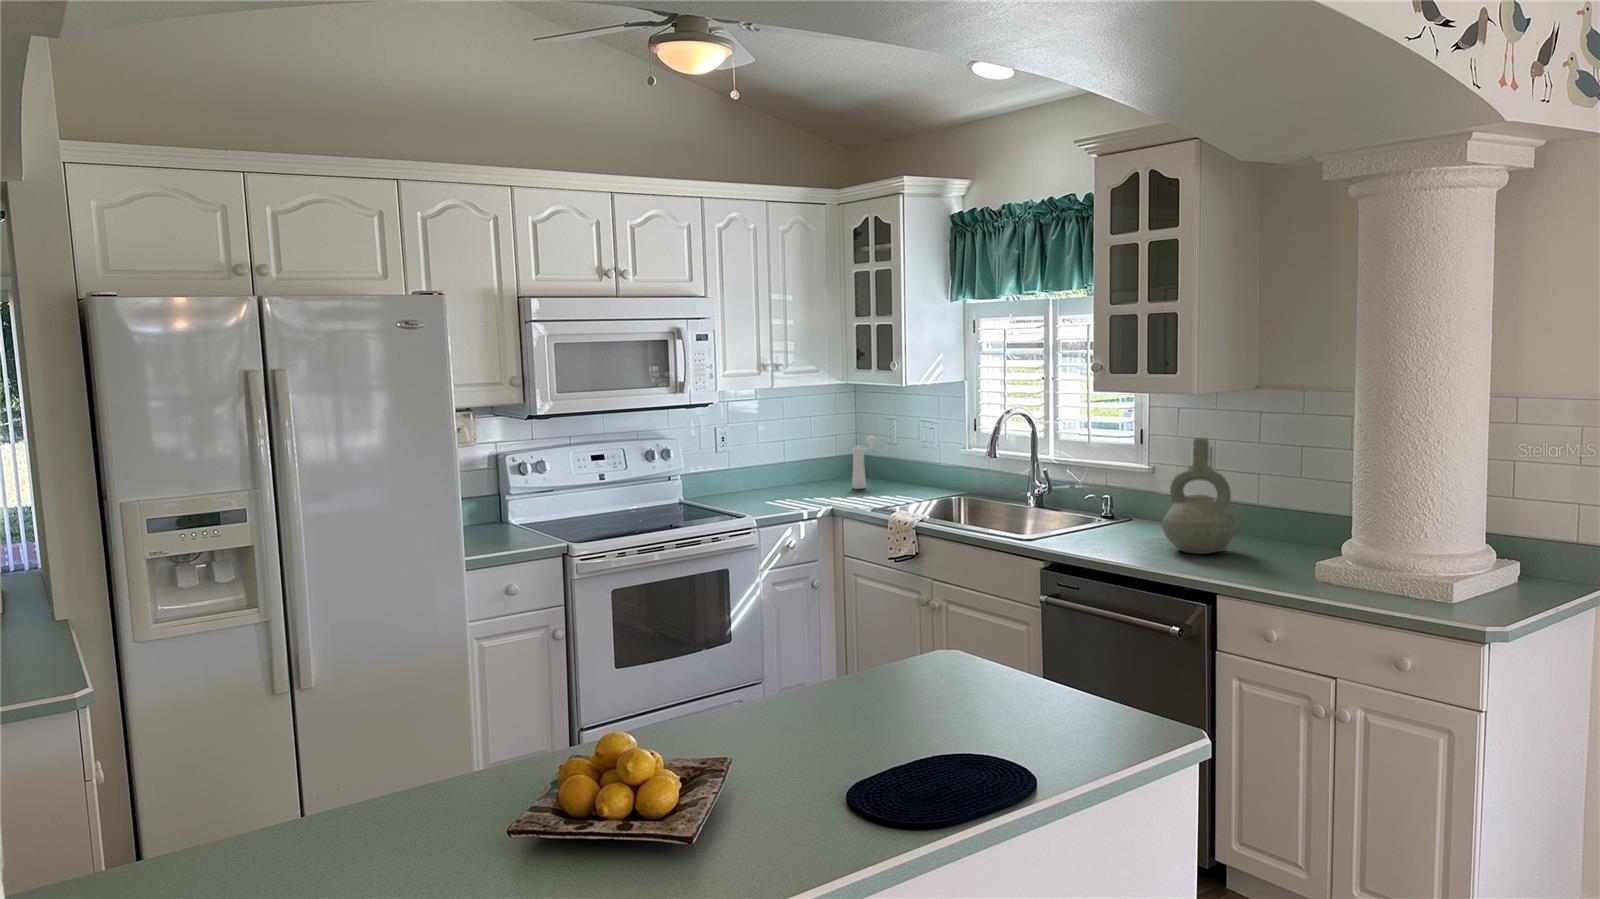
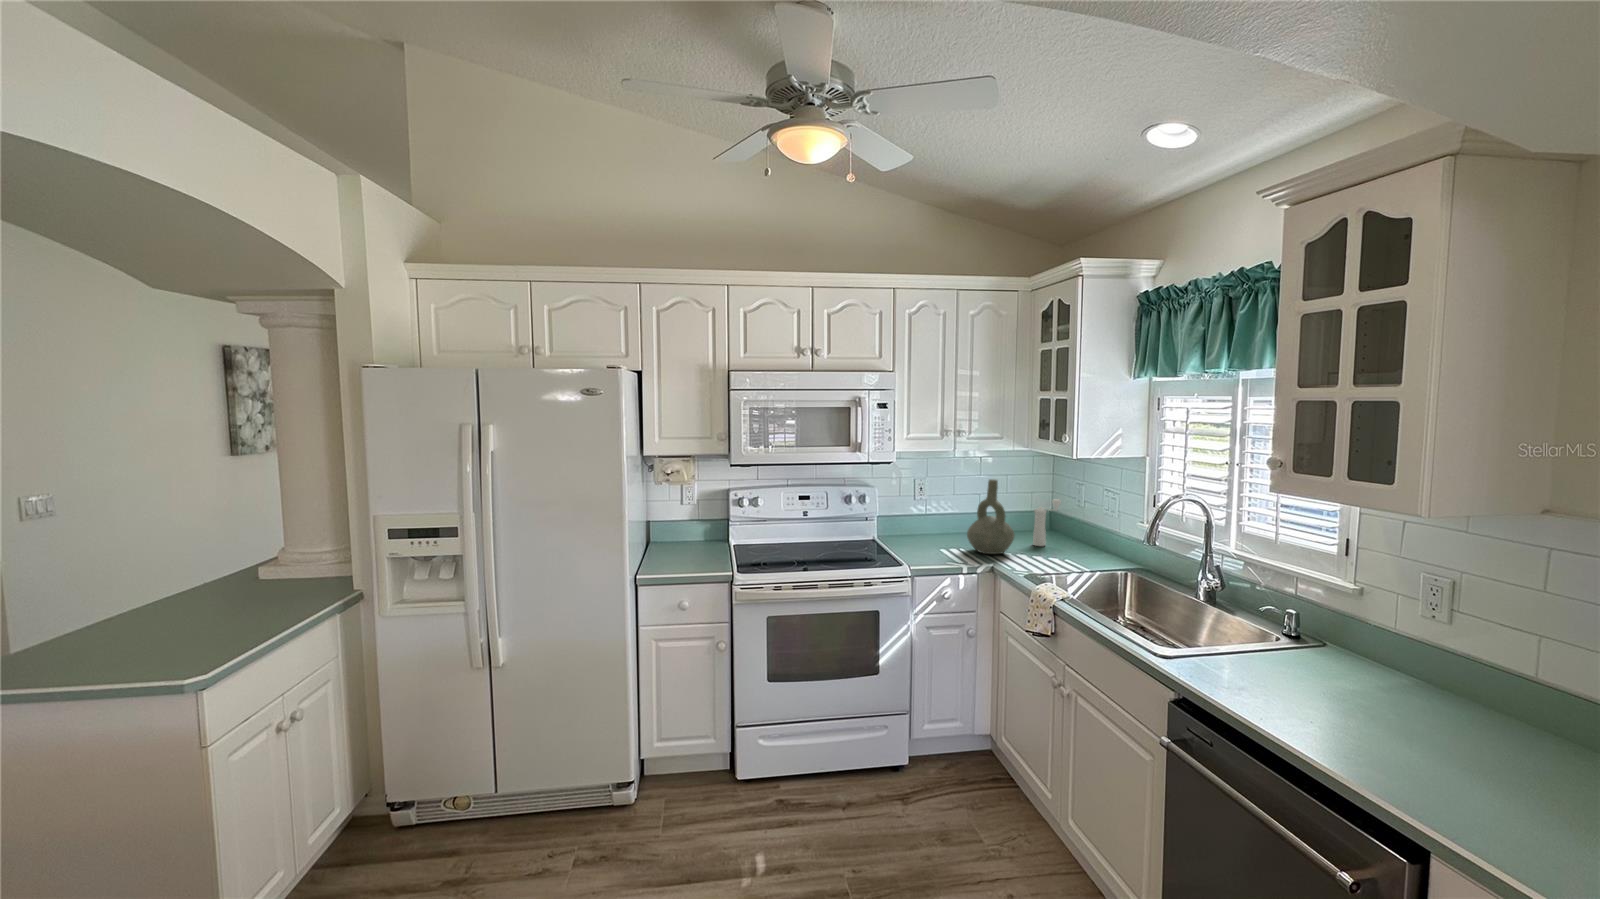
decorative vase: present [1162,438,1238,554] -> present [967,479,1015,554]

